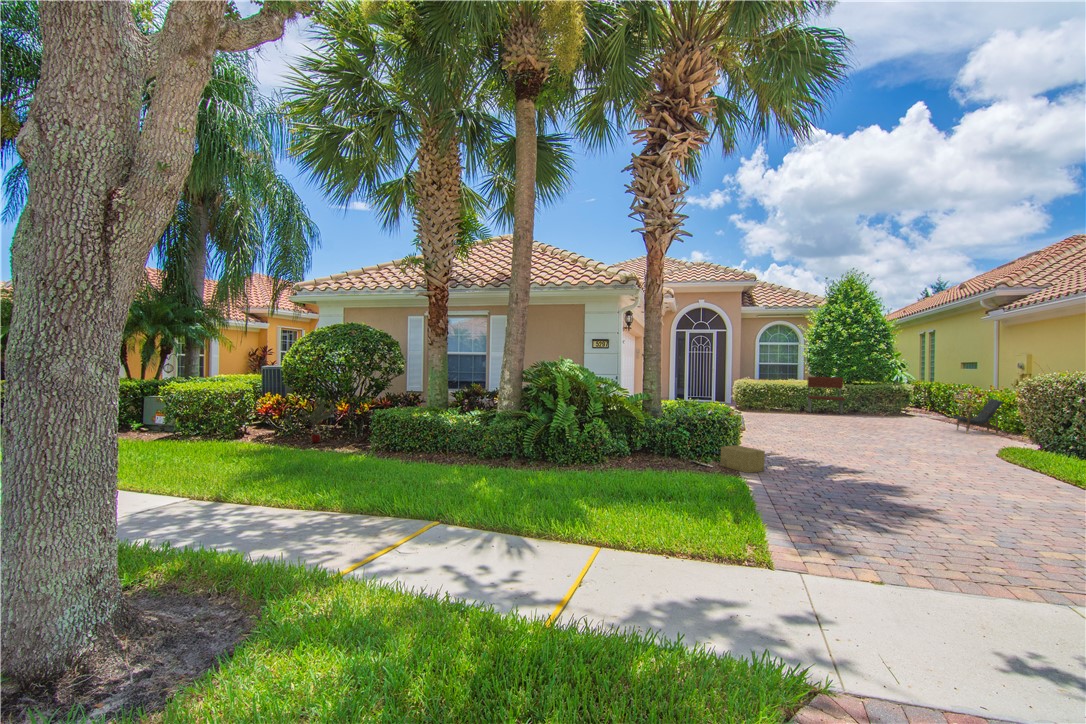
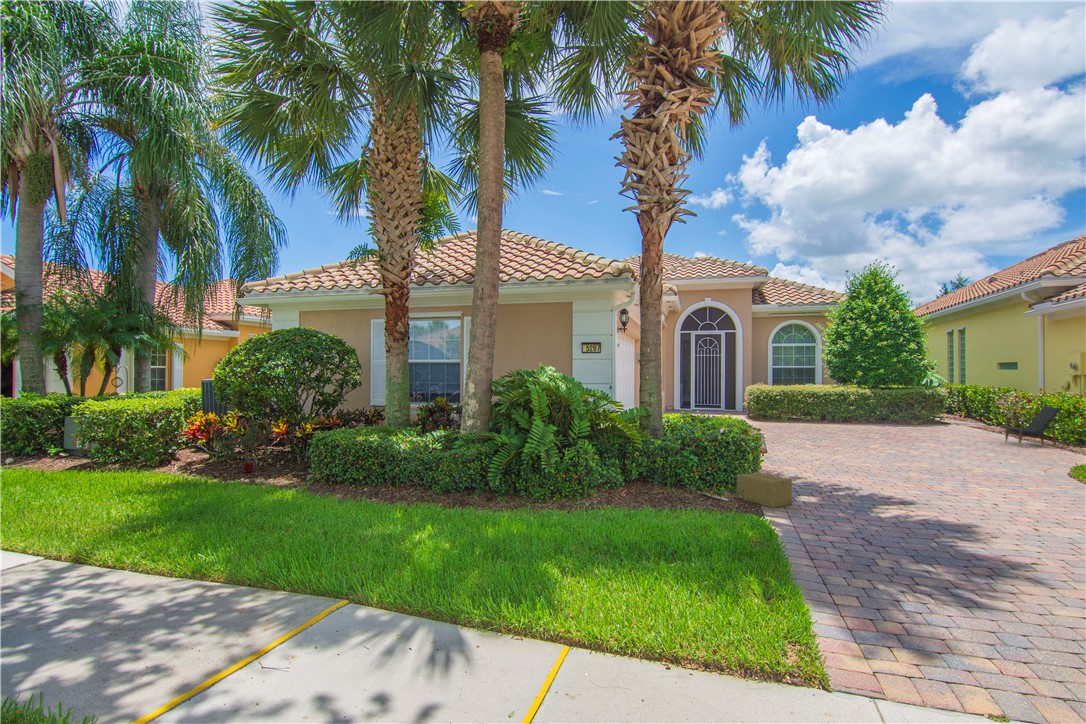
bench: present [807,377,845,414] -> none [829,382,873,424]

